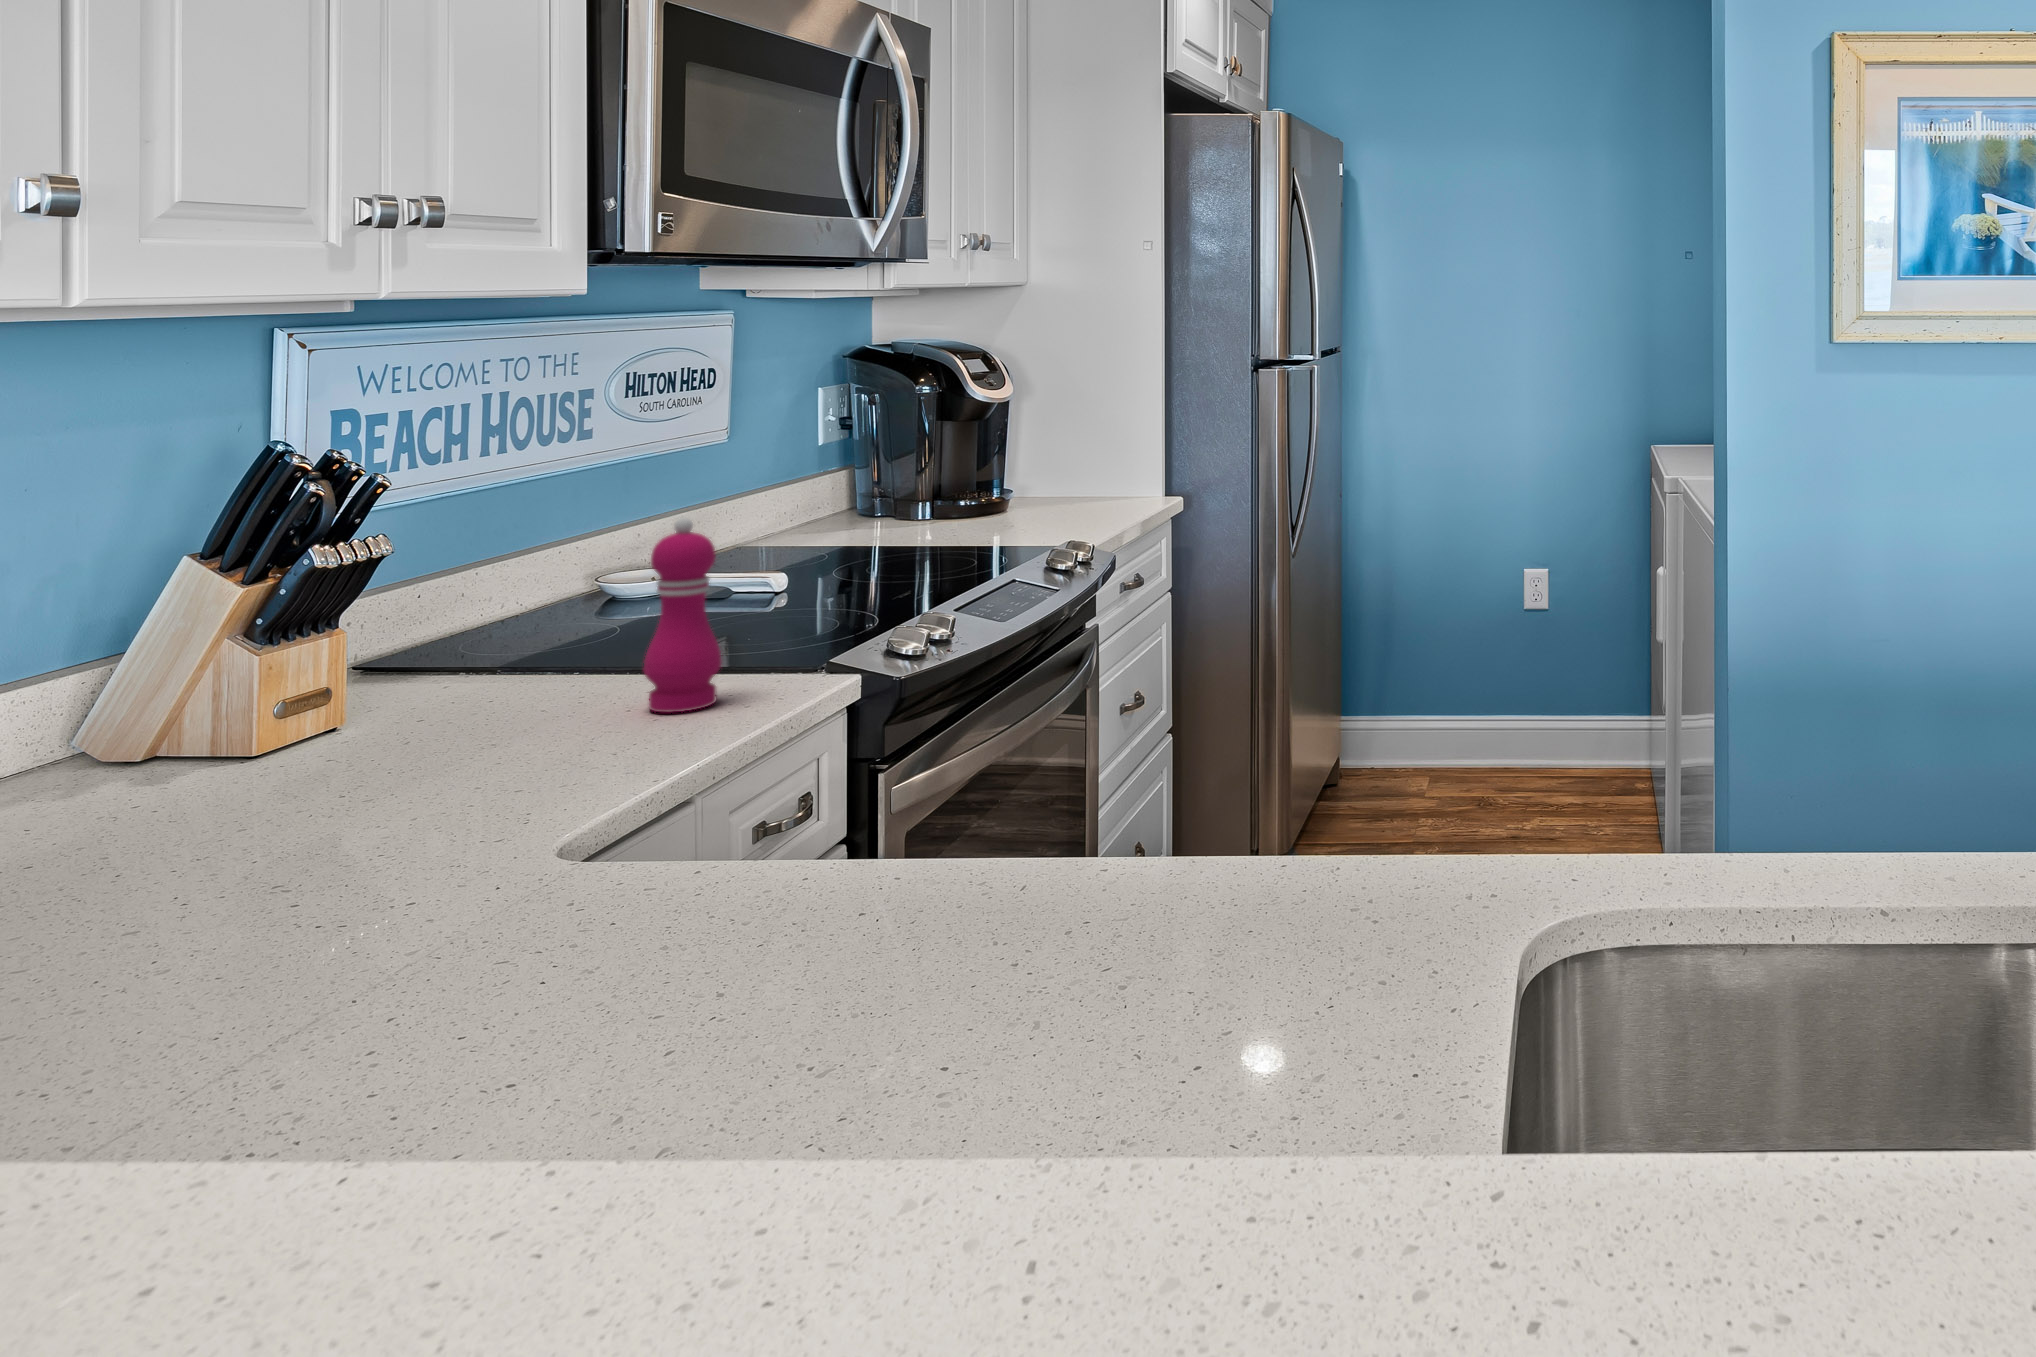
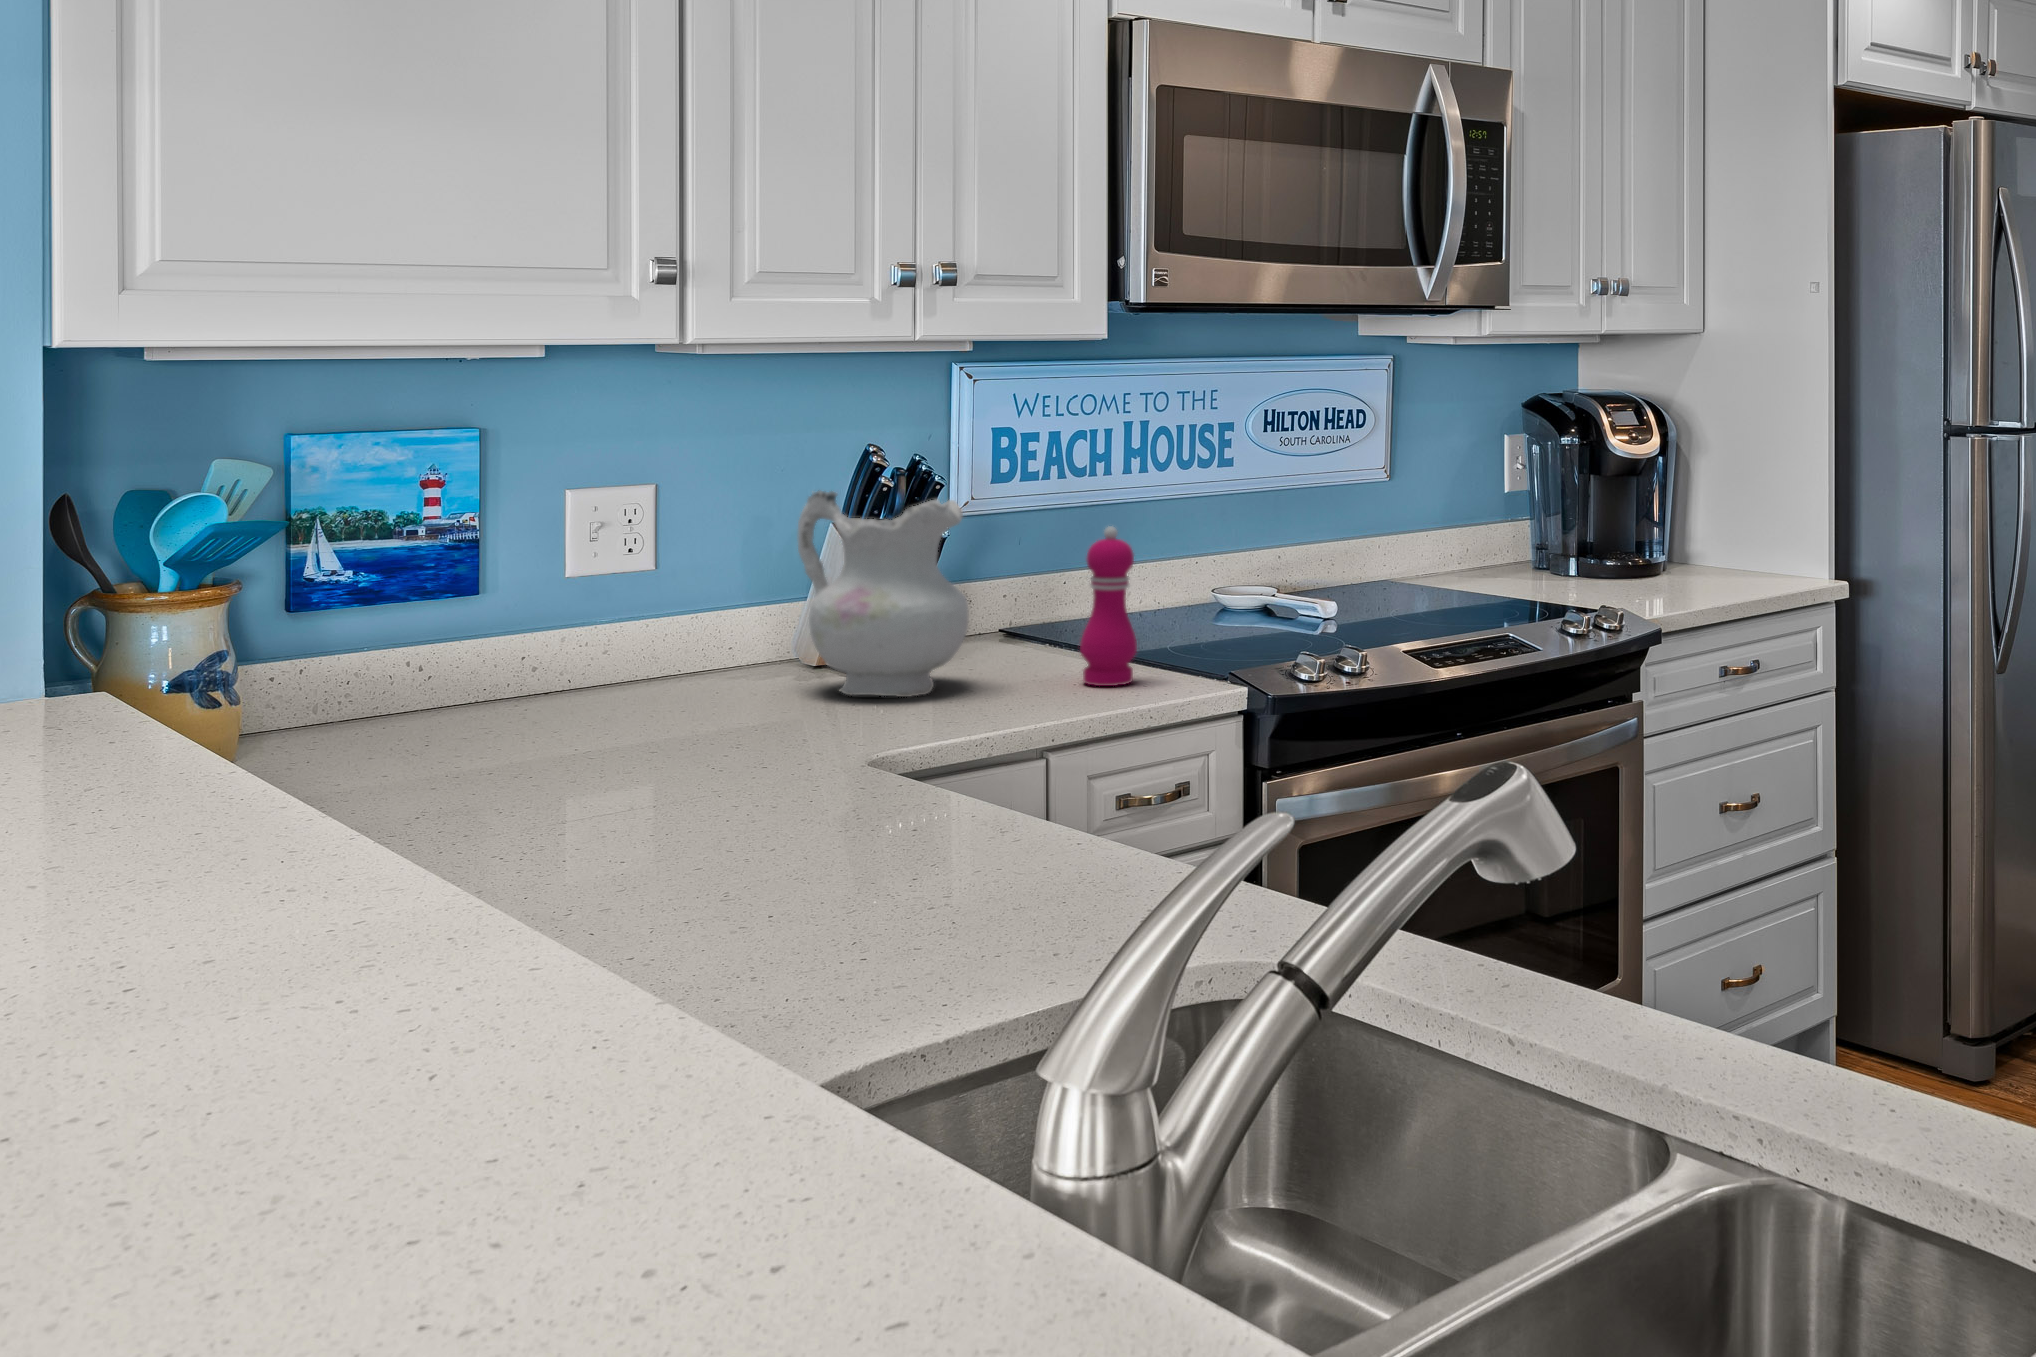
ceramic pitcher: none [203,505,504,788] -> present [798,491,968,697]

